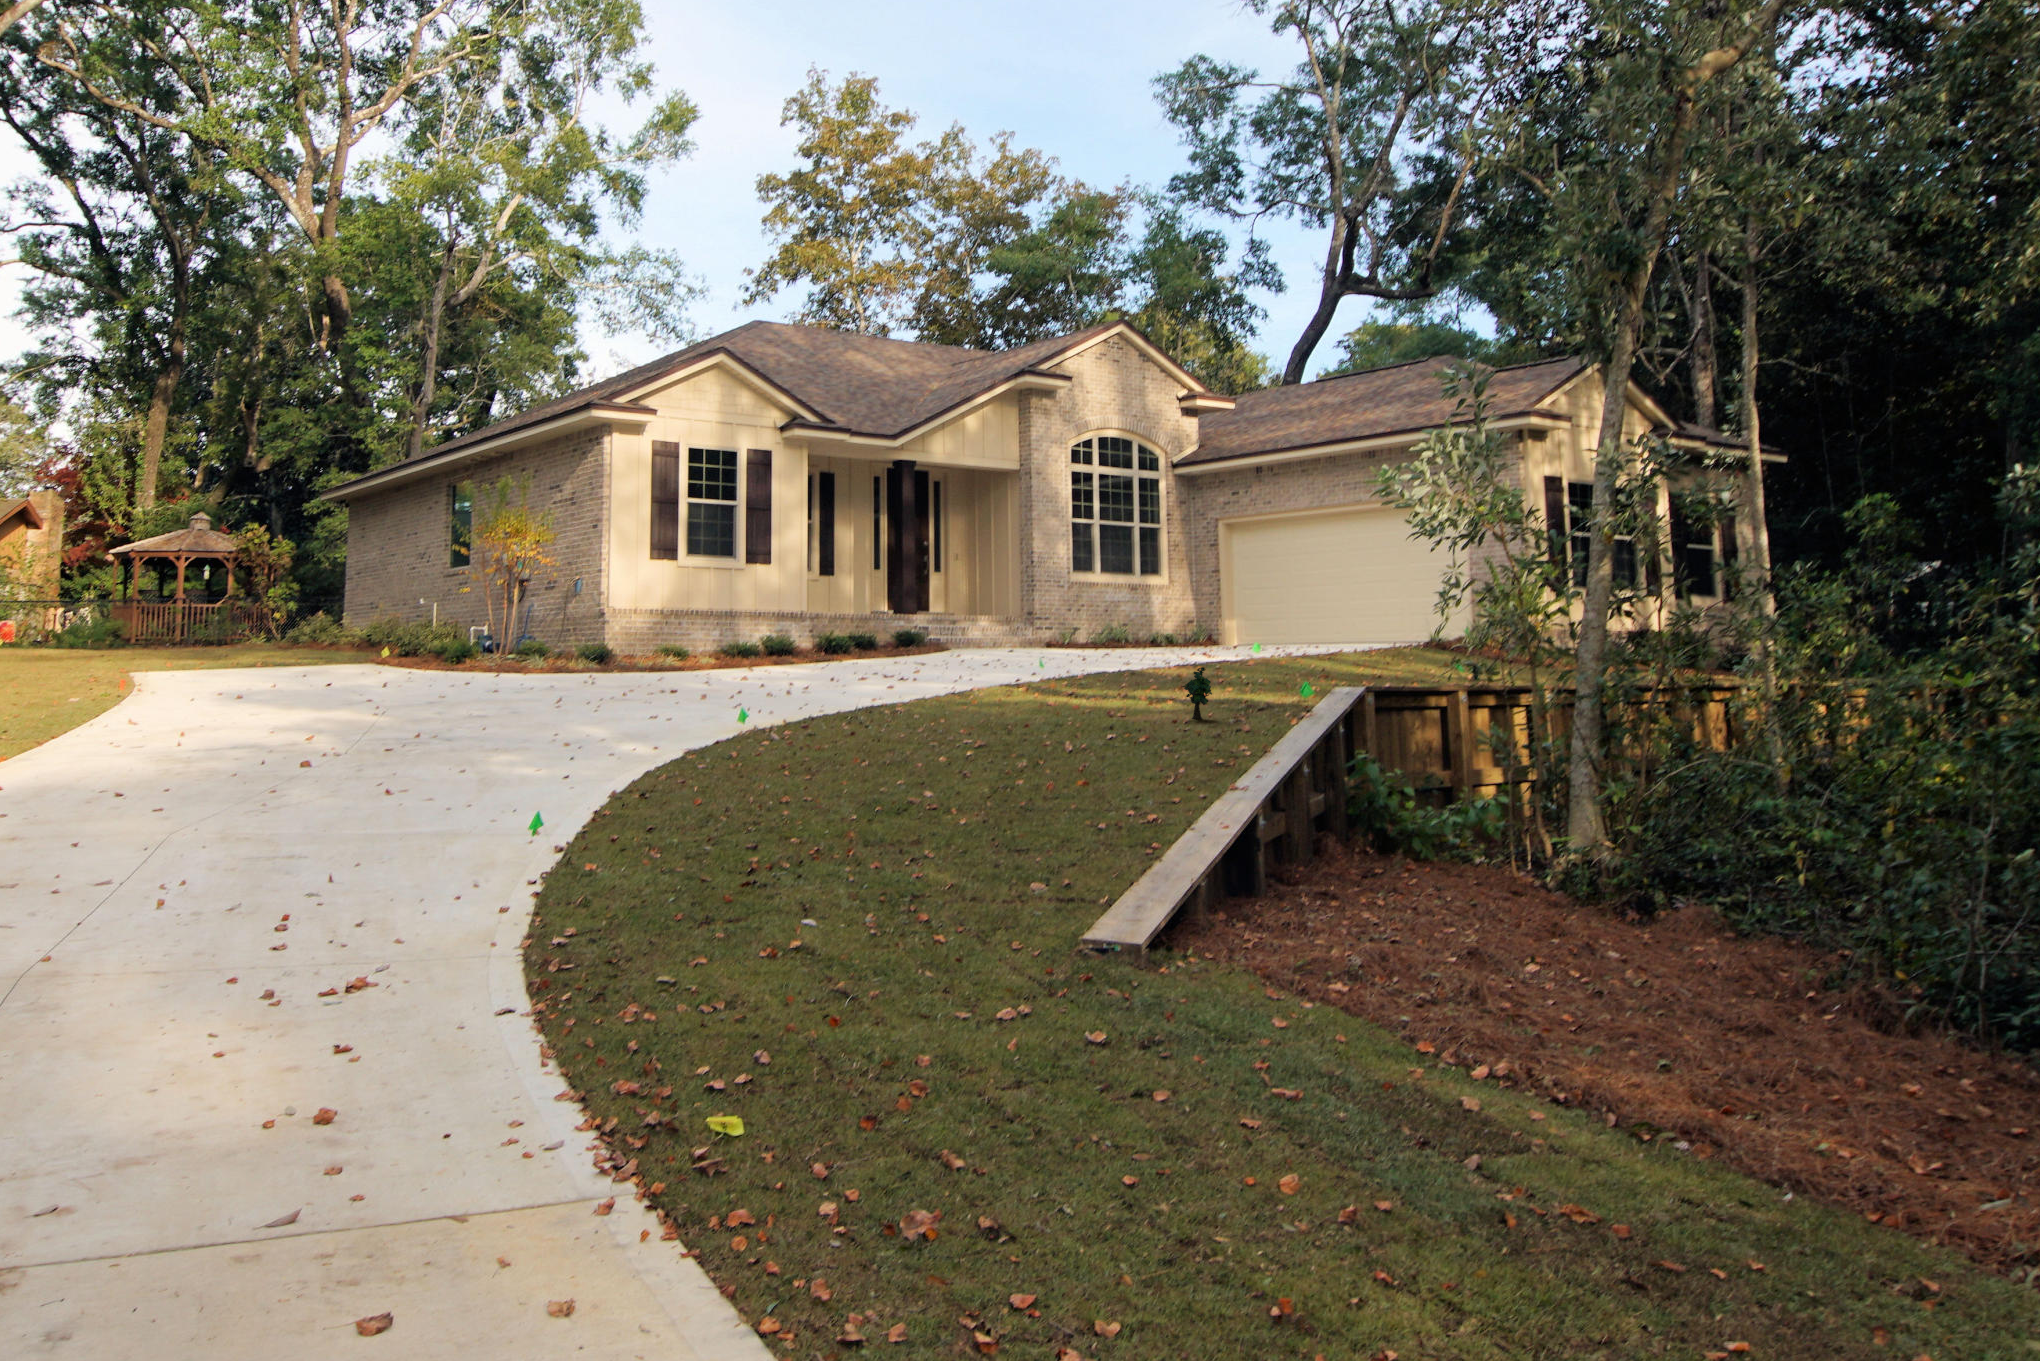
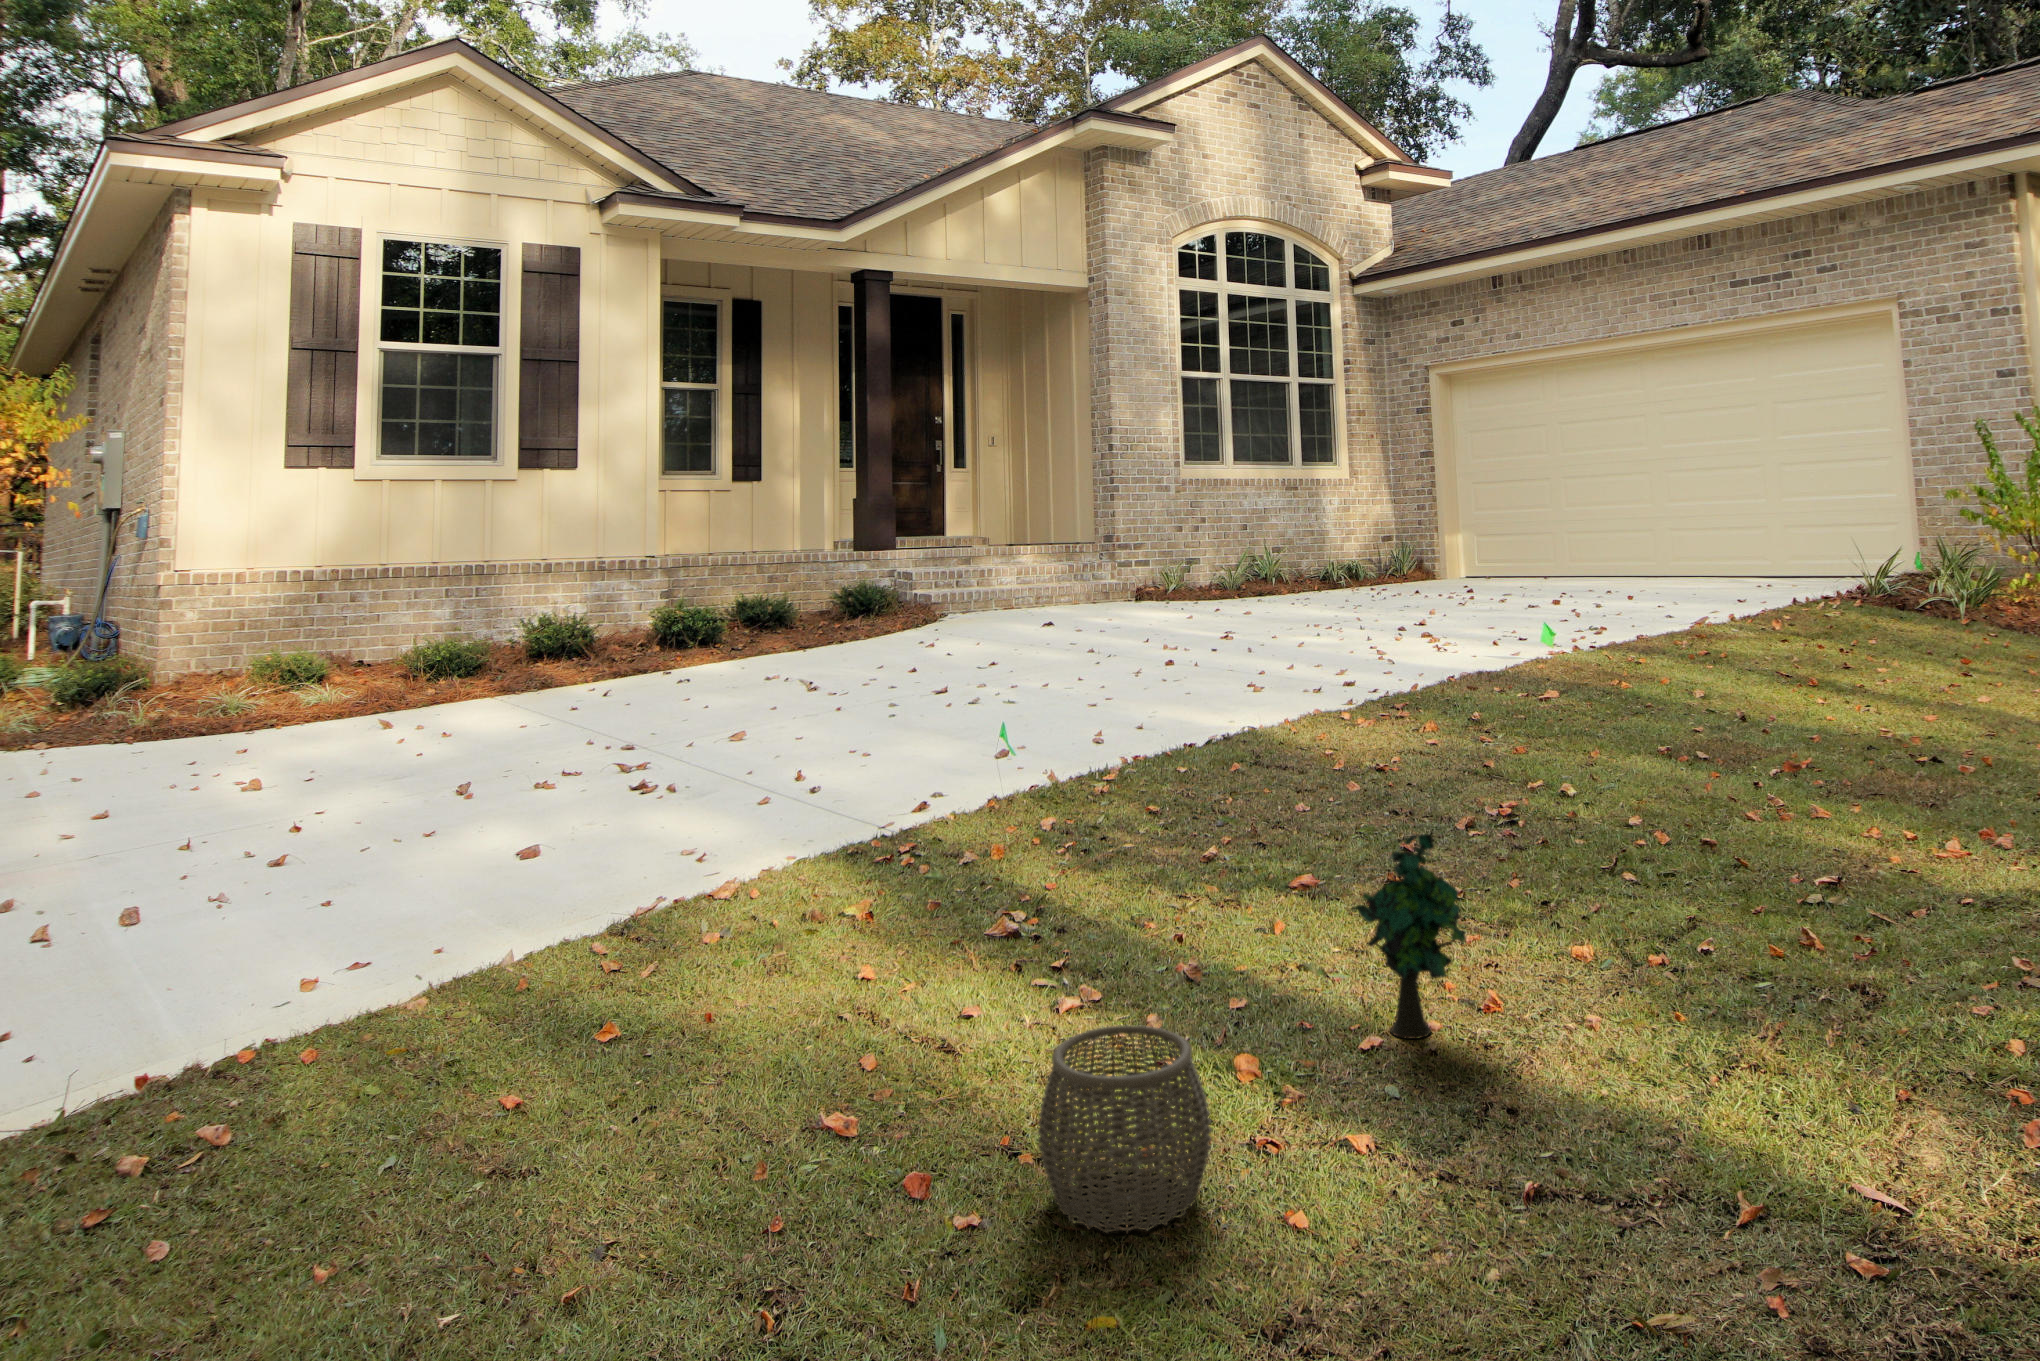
woven basket: none [1114,695,1153,730] -> present [1038,1025,1212,1233]

